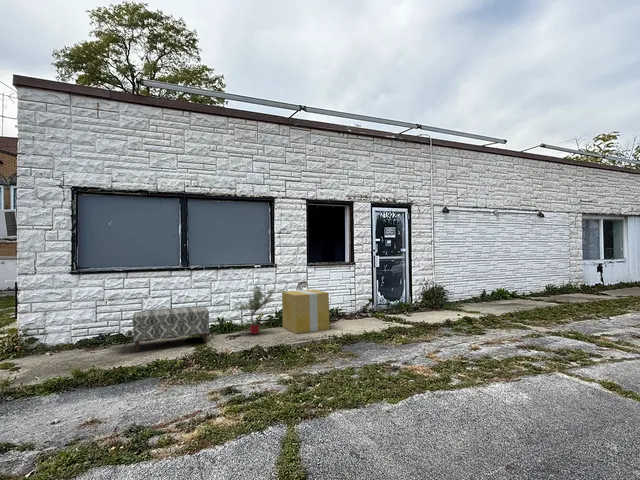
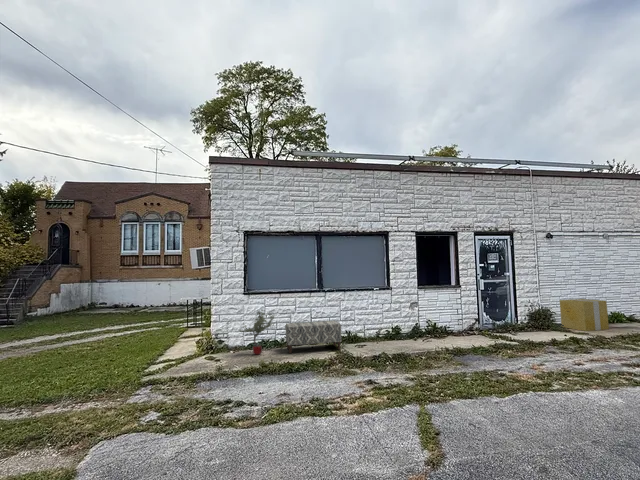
potted tree: present [234,284,274,335] -> present [240,310,274,355]
cardboard box: present [282,289,330,333] -> present [560,299,609,331]

